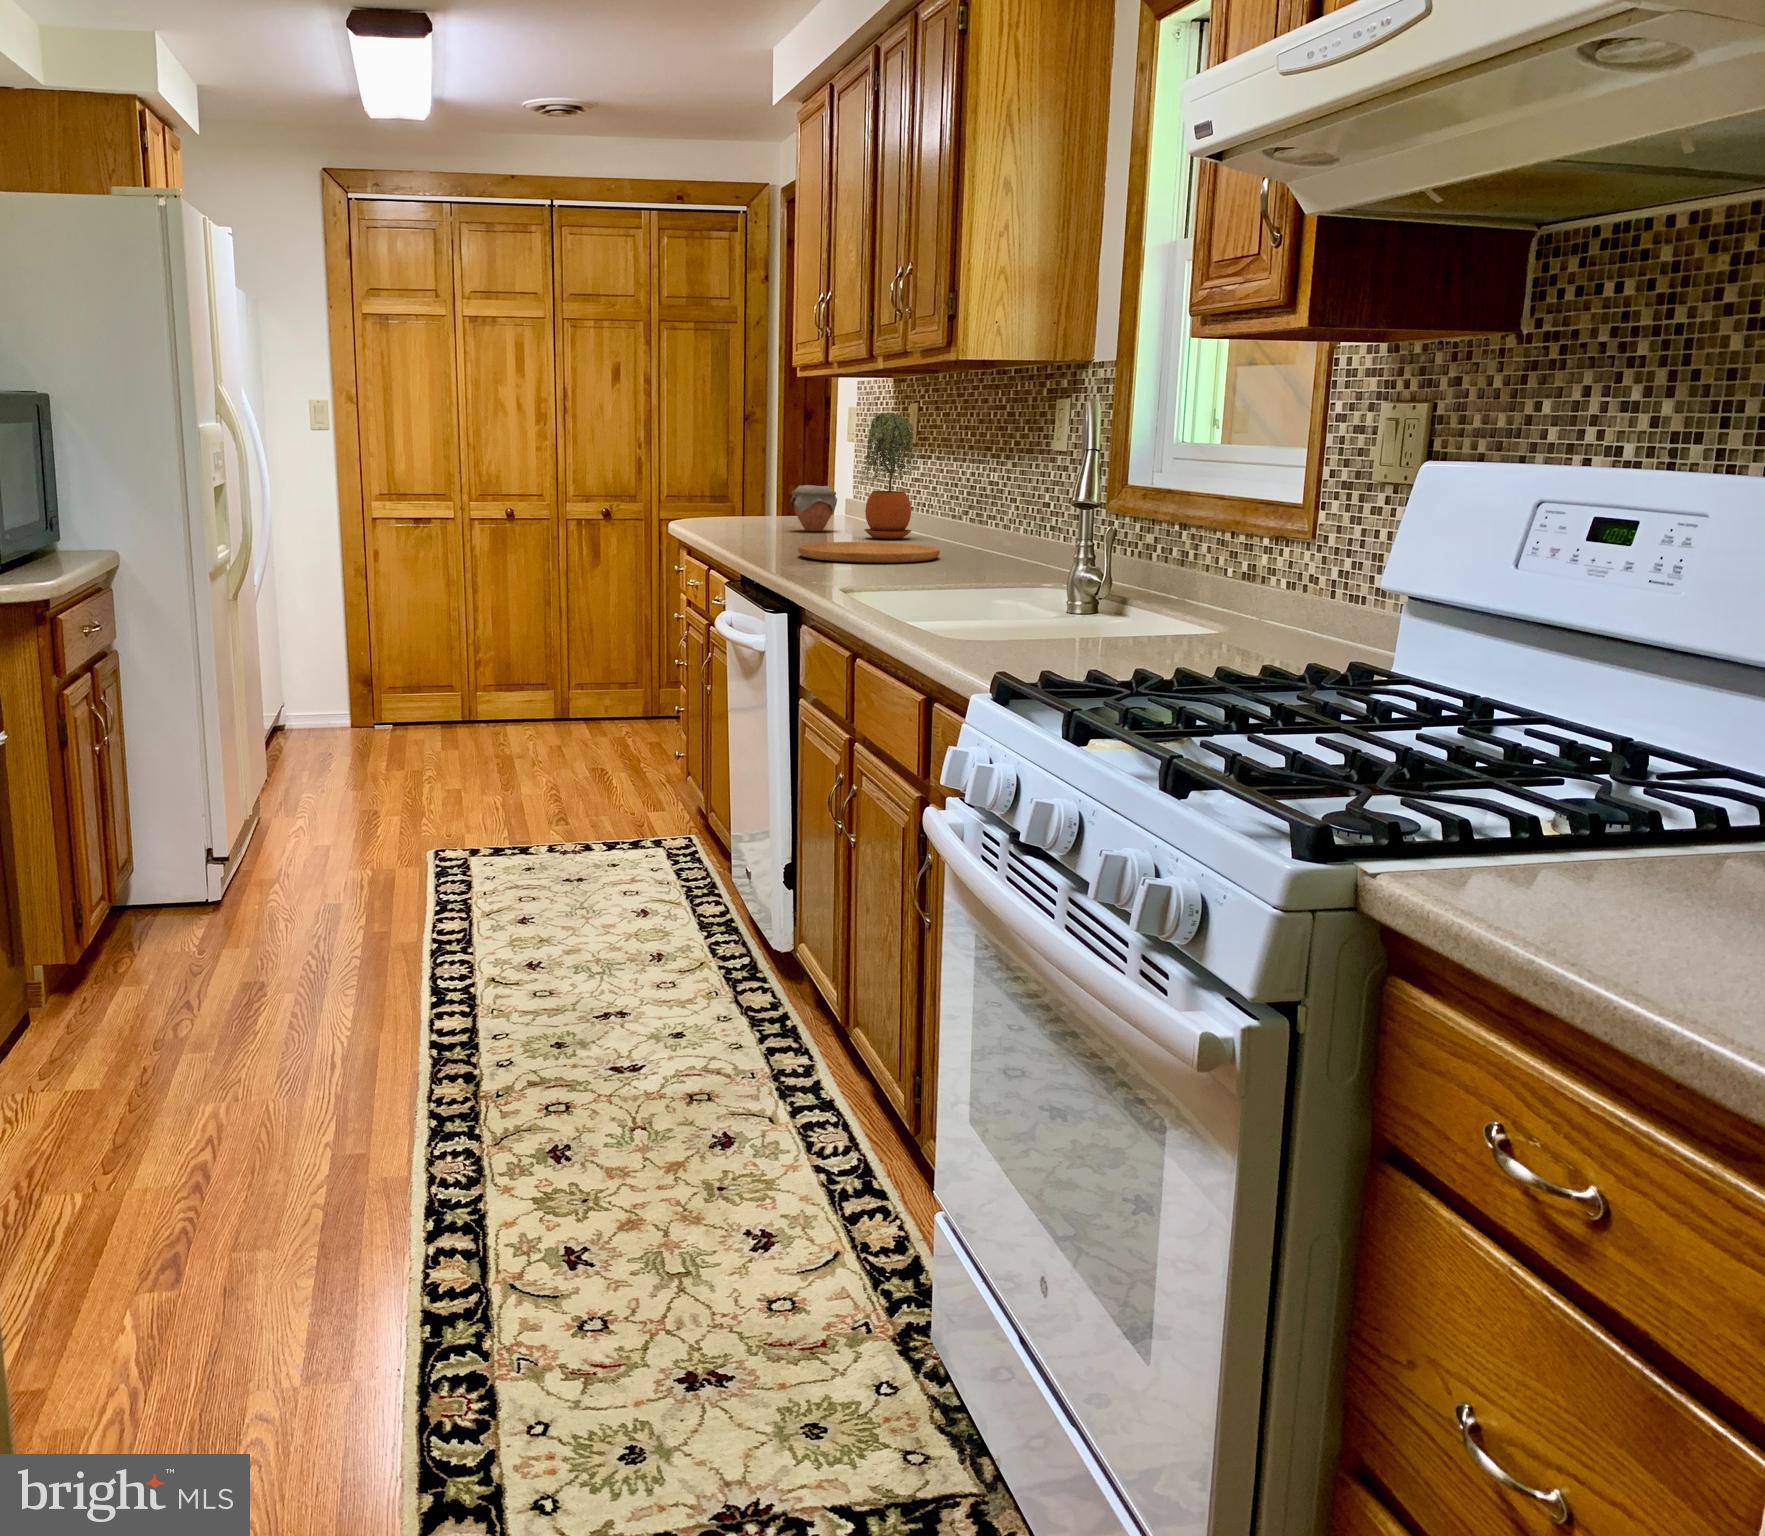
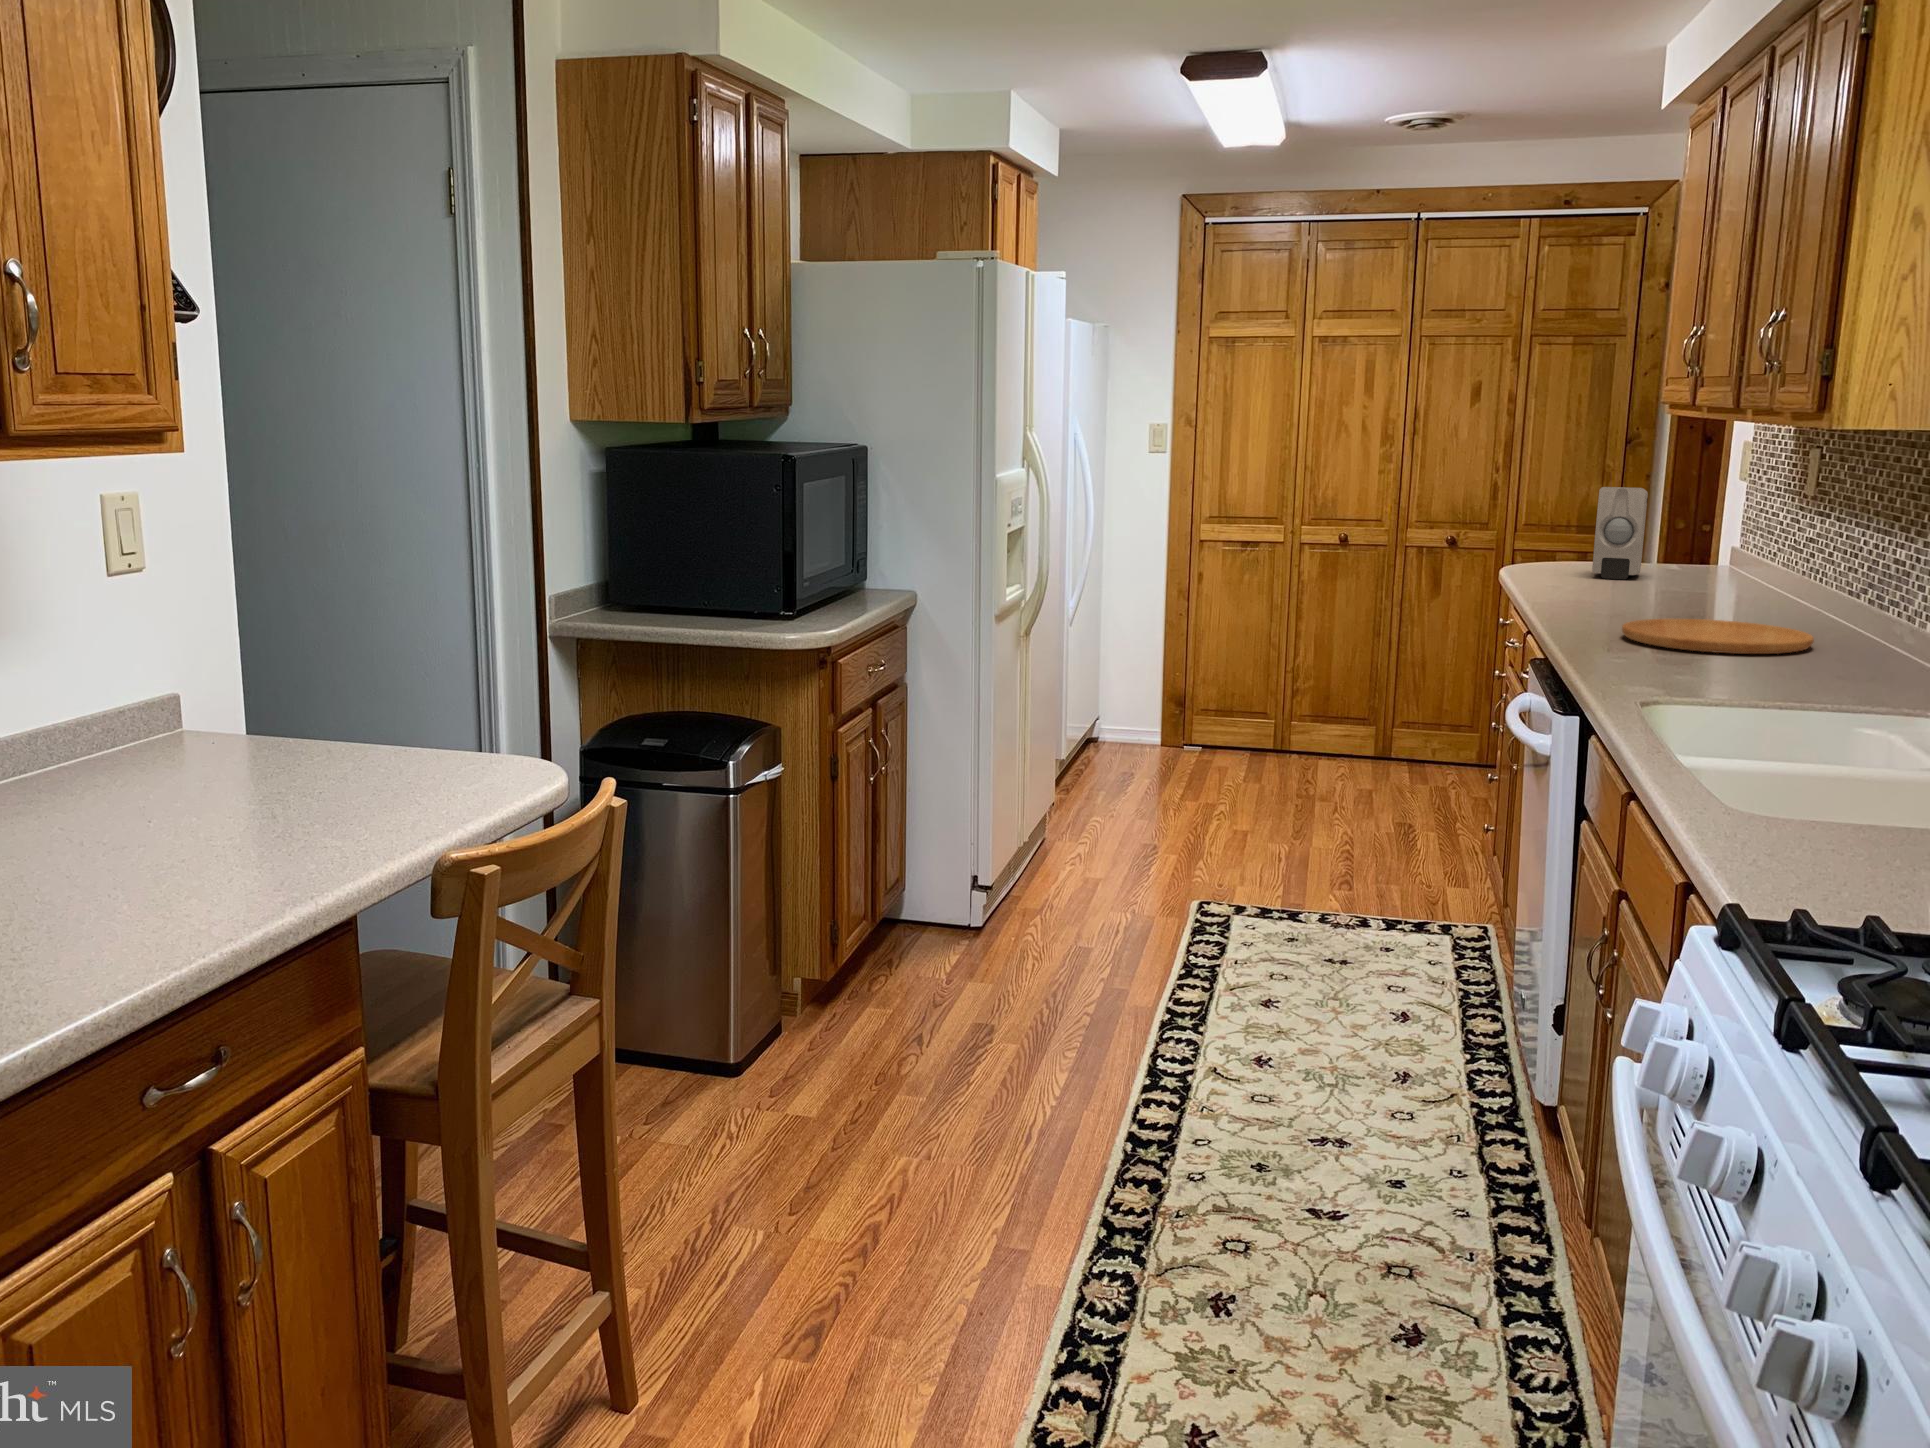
potted plant: present [861,413,914,539] -> none [1727,458,1808,611]
soap dispenser: none [748,444,785,524] -> present [1592,487,1648,579]
jar: present [790,485,837,531] -> none [1640,539,1703,593]

